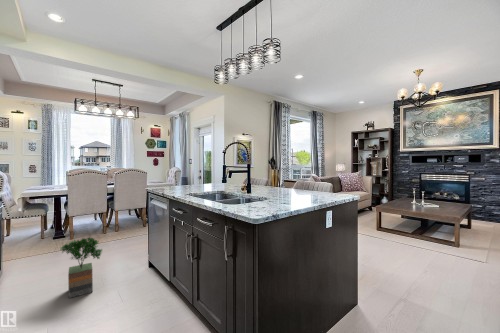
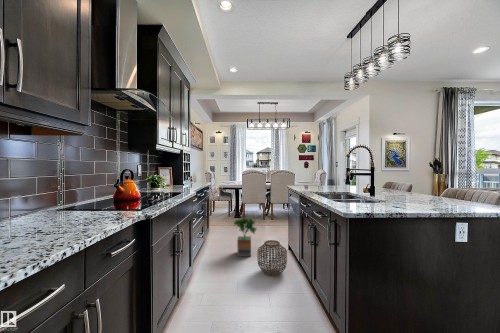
woven basket: none [108,263,153,314] -> present [257,240,287,276]

